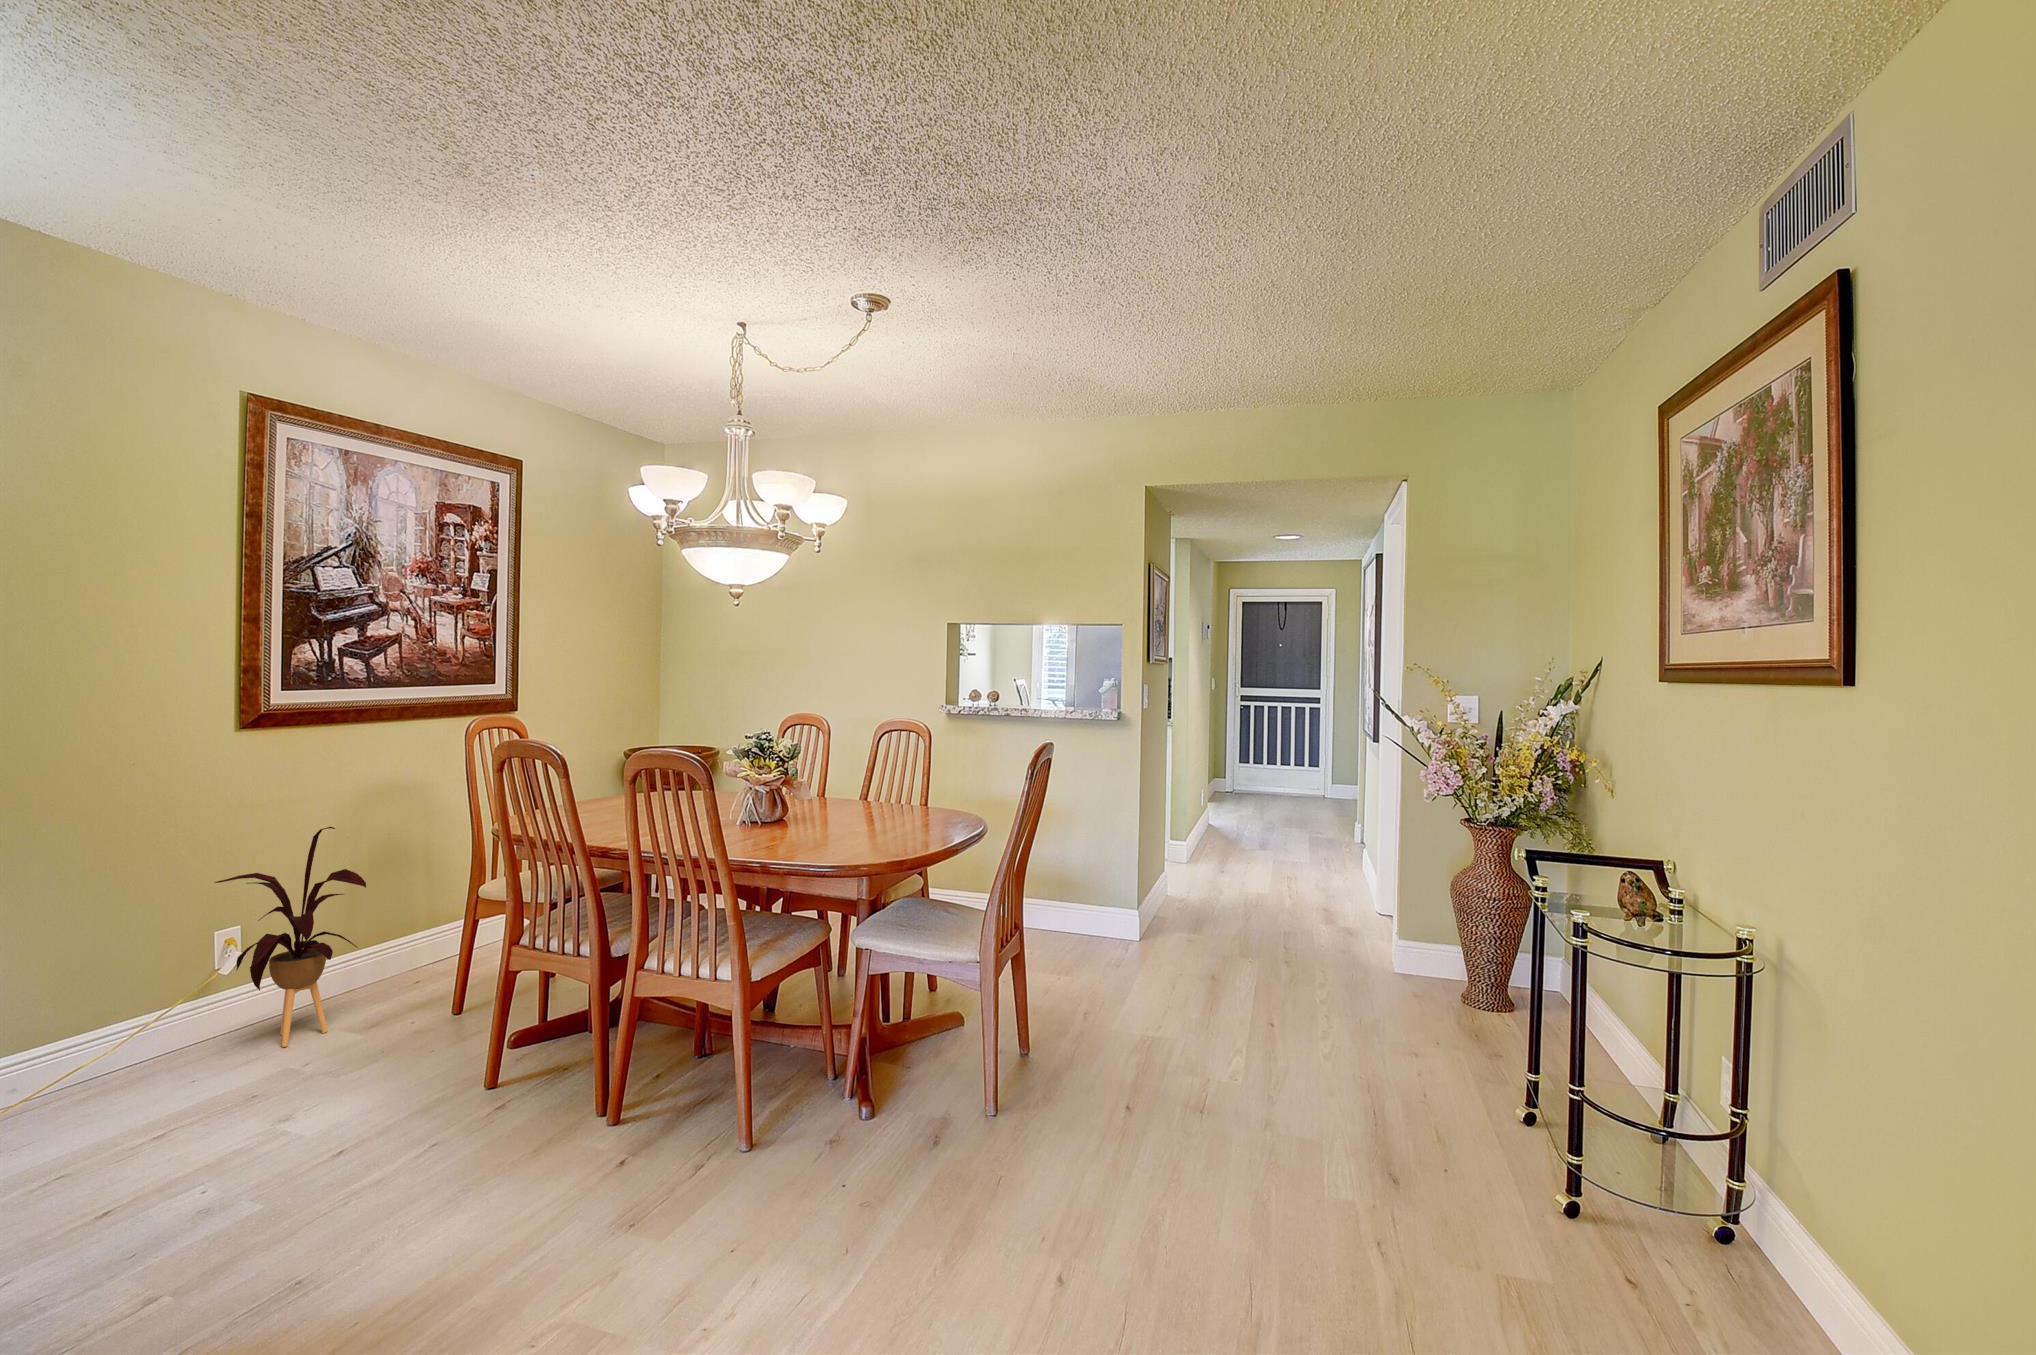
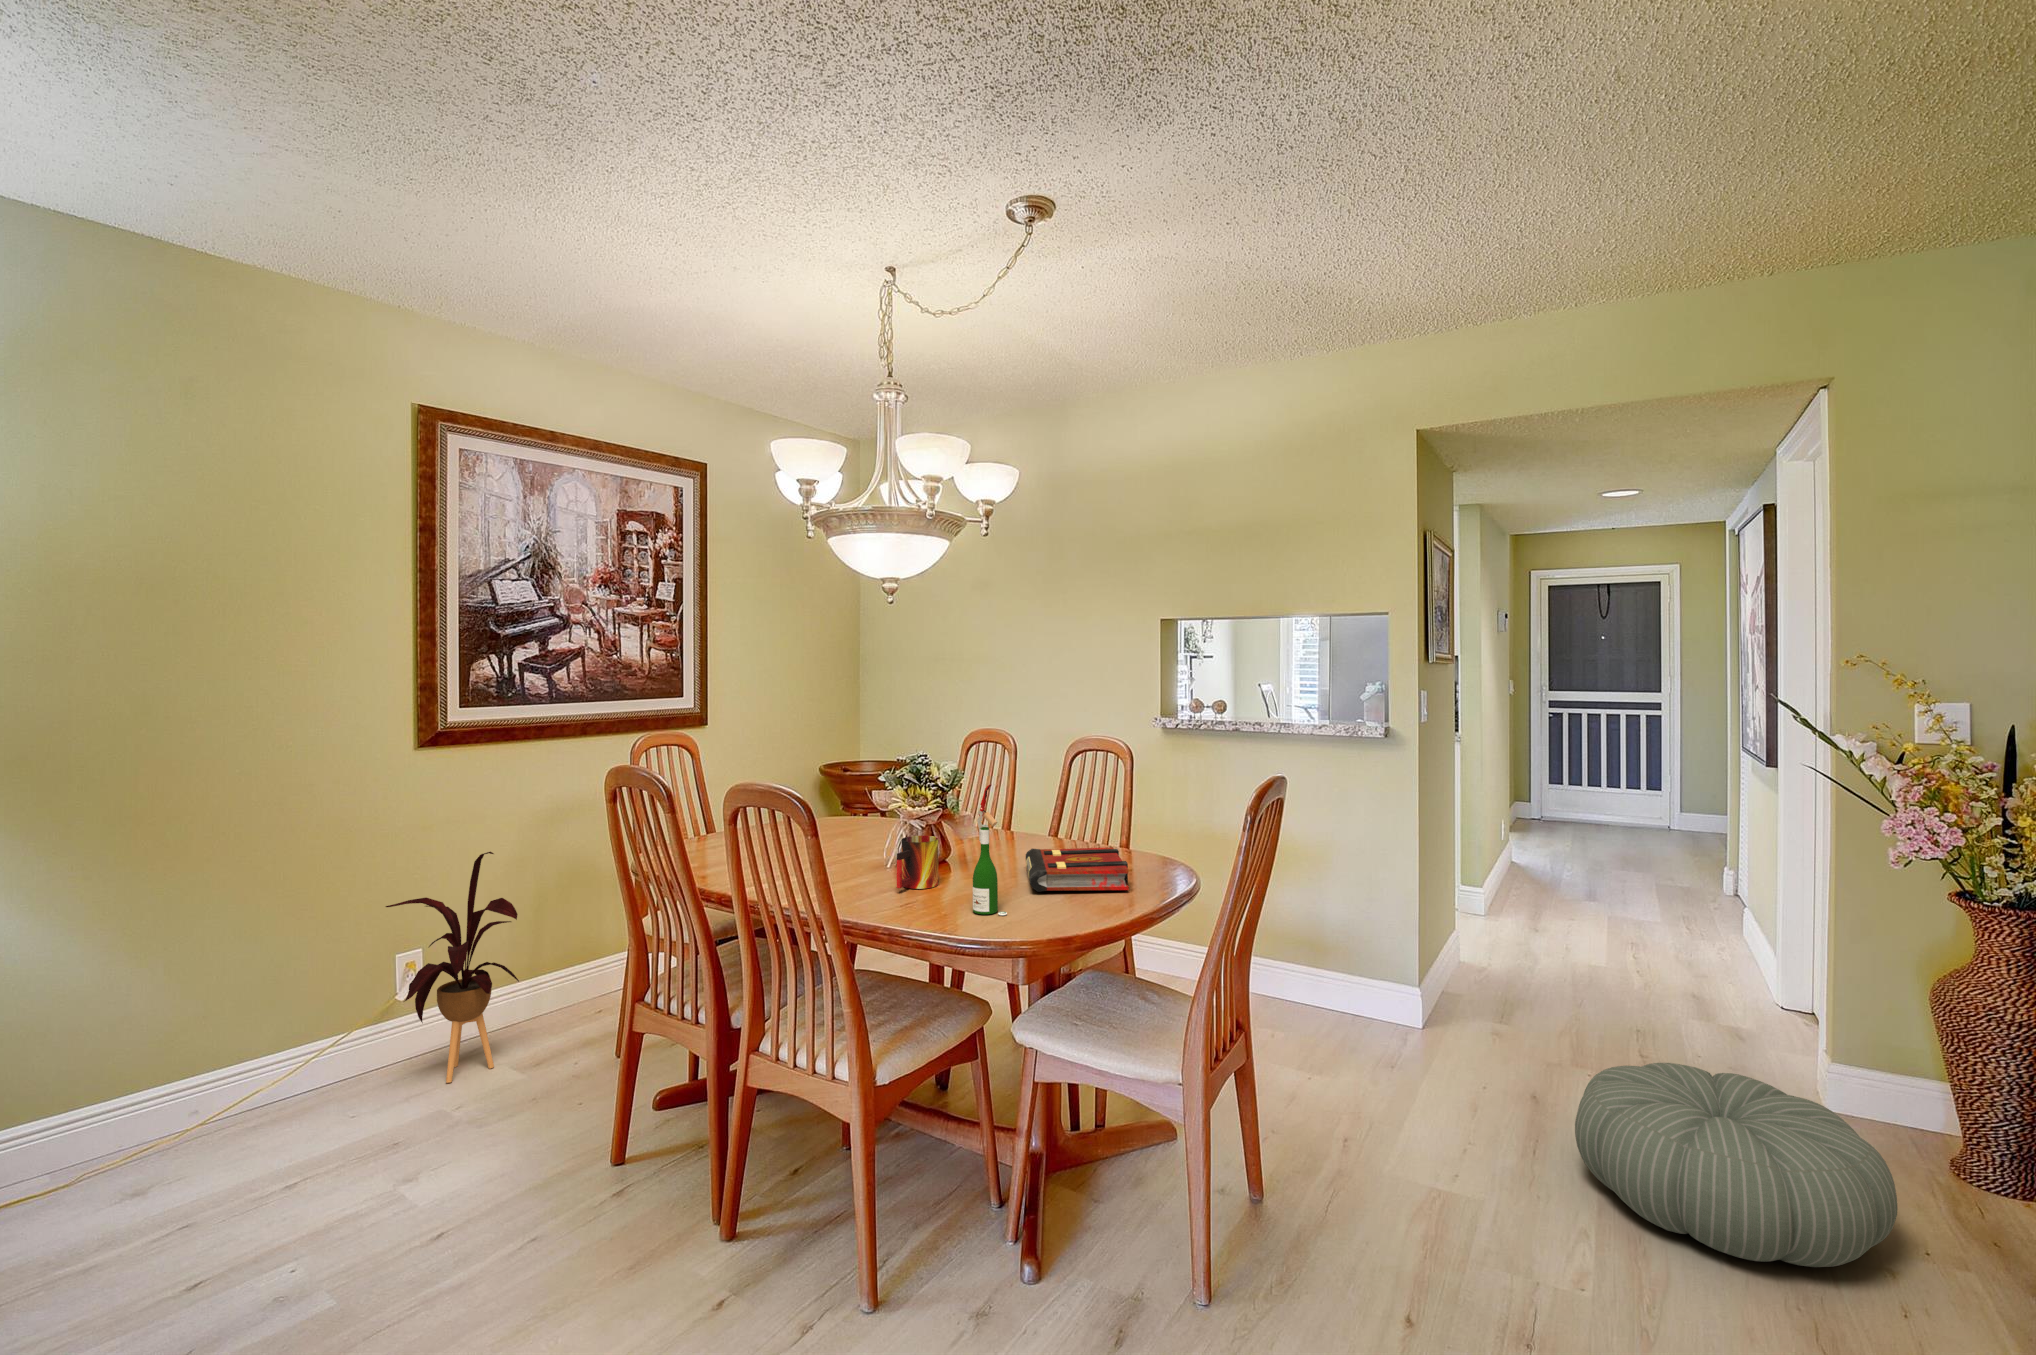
wine bottle: none [823,752,851,851] -> present [973,784,1007,915]
mug: none [755,797,786,838] -> present [897,836,938,889]
book: none [852,804,938,836] -> present [1026,847,1129,892]
pouf: none [1234,939,1406,1047] -> present [1575,1063,1898,1267]

